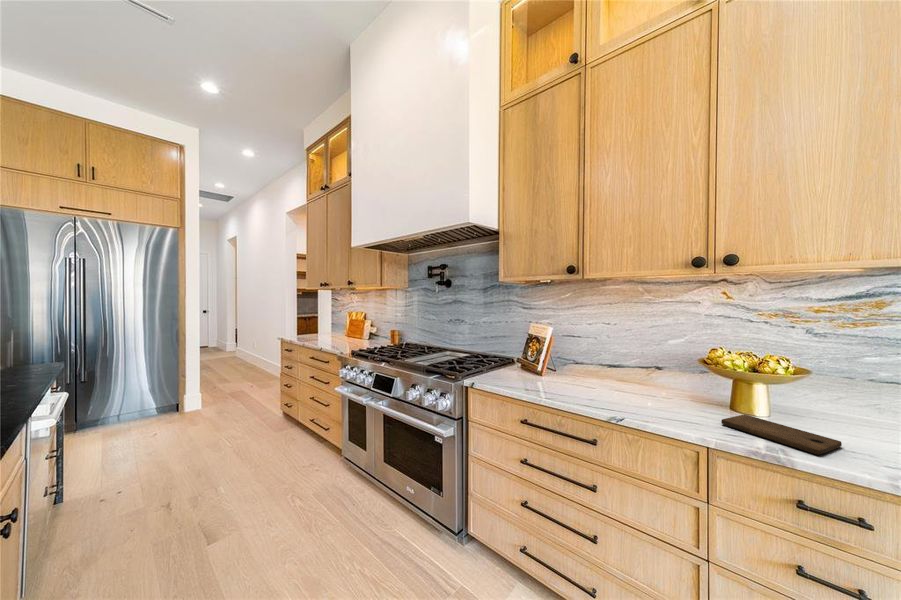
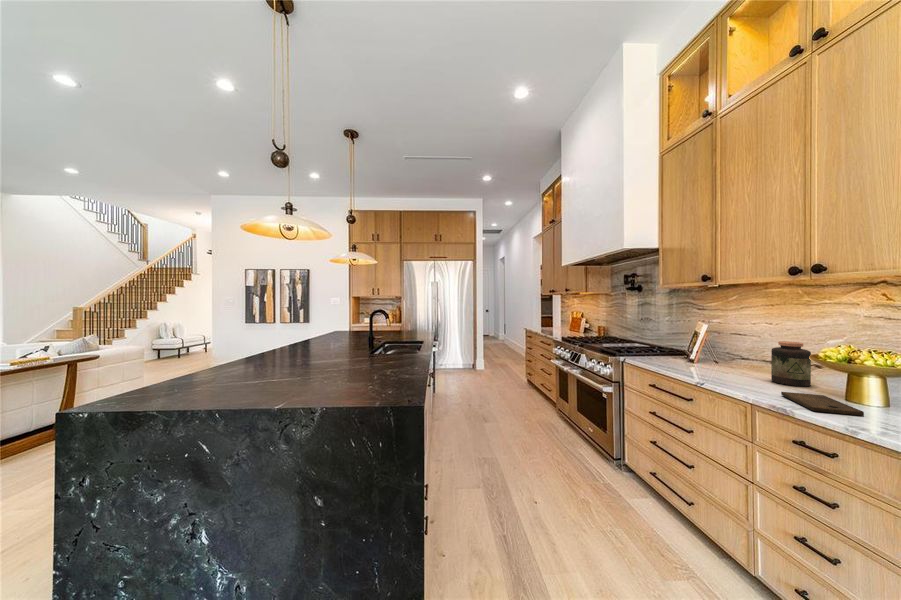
jar: none [647,345,686,399] -> present [771,341,811,386]

